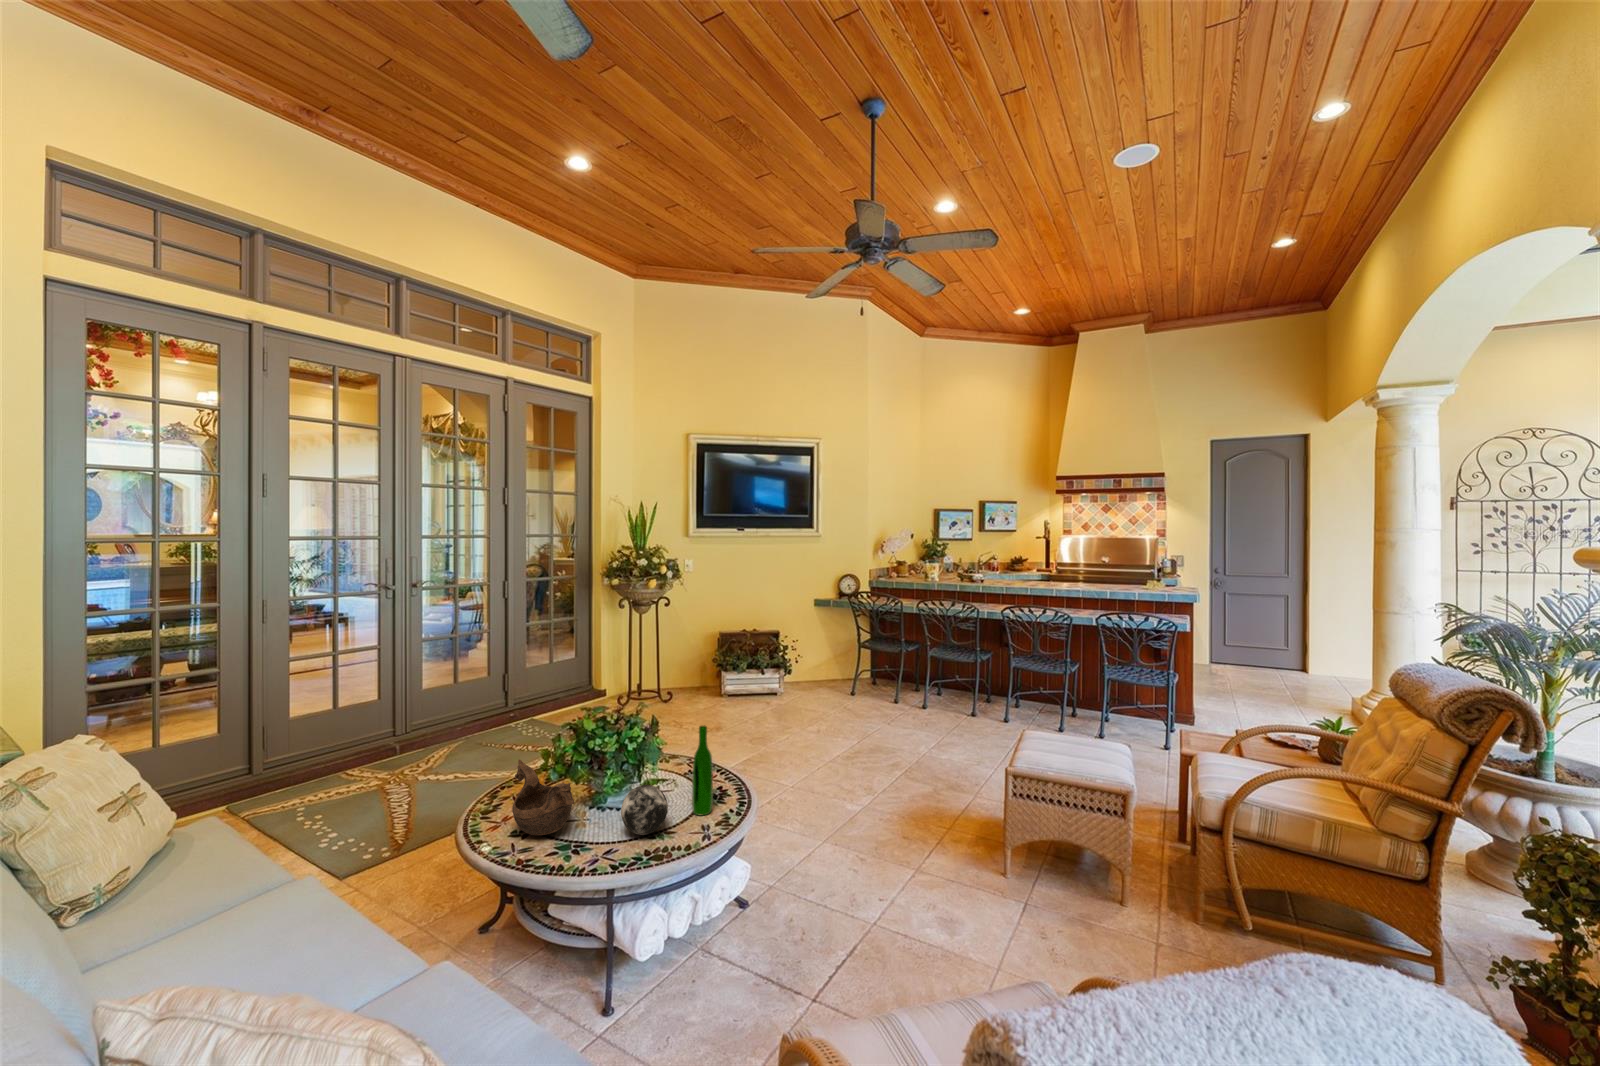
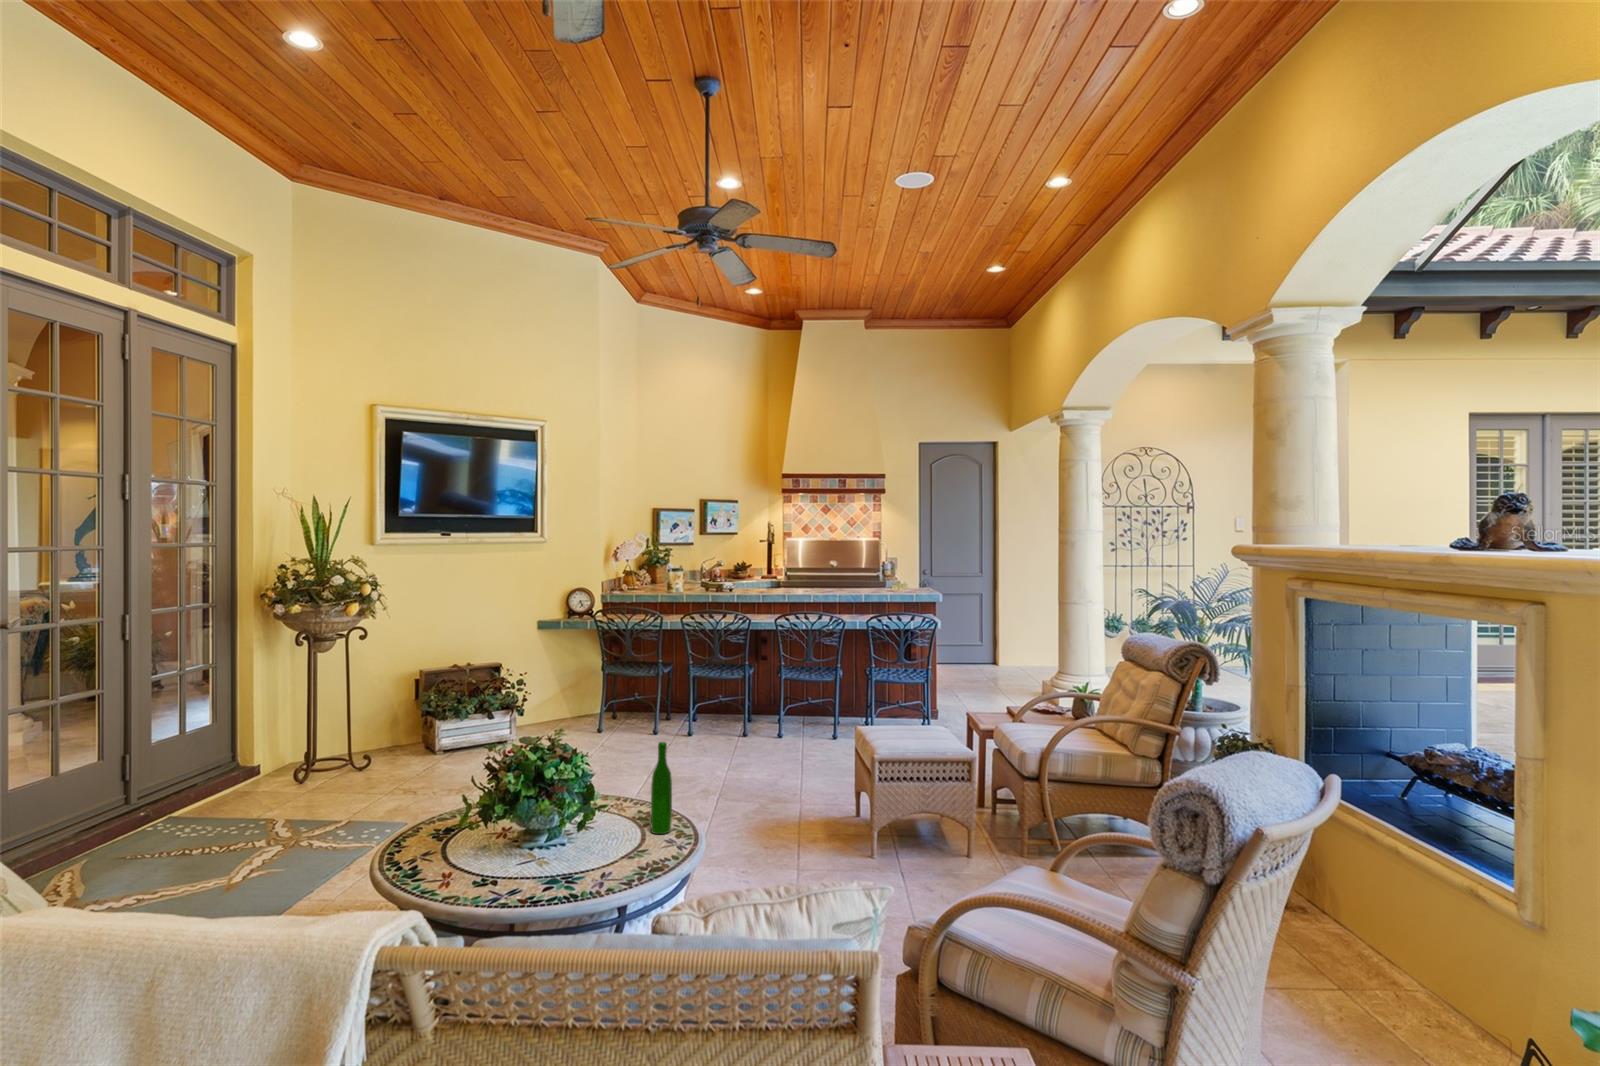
decorative bowl: present [512,759,574,835] -> none [460,807,571,881]
decorative orb: present [621,785,668,835] -> none [603,807,651,857]

